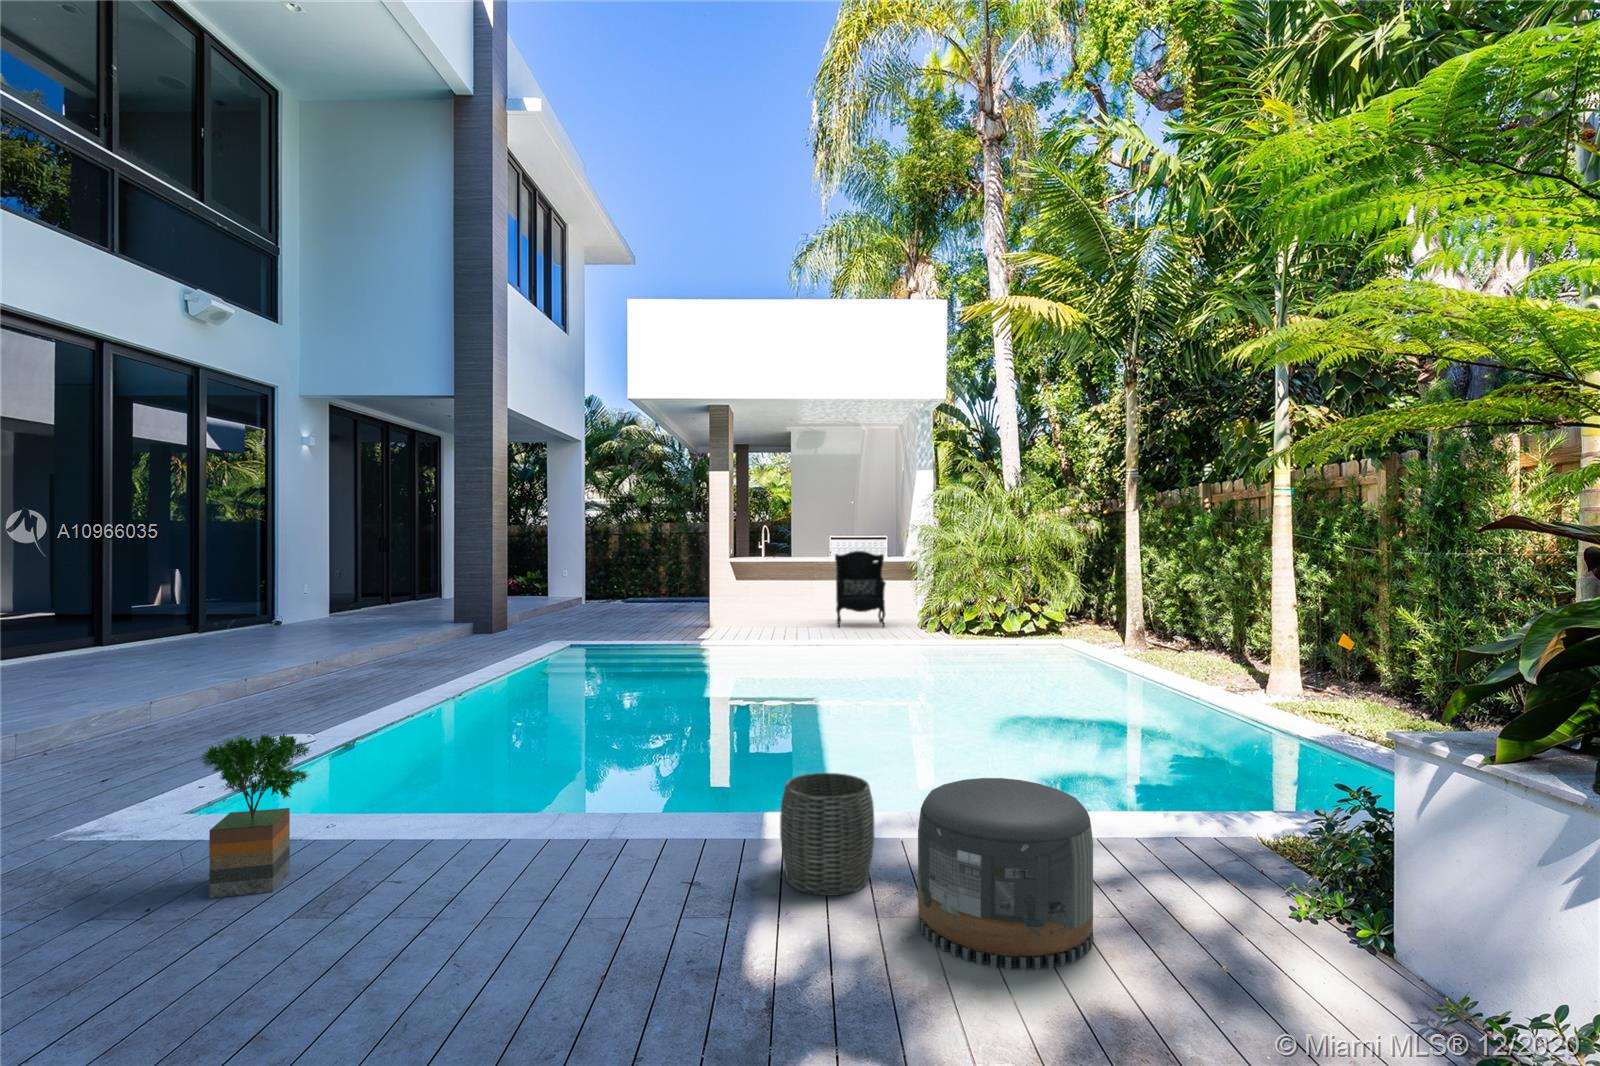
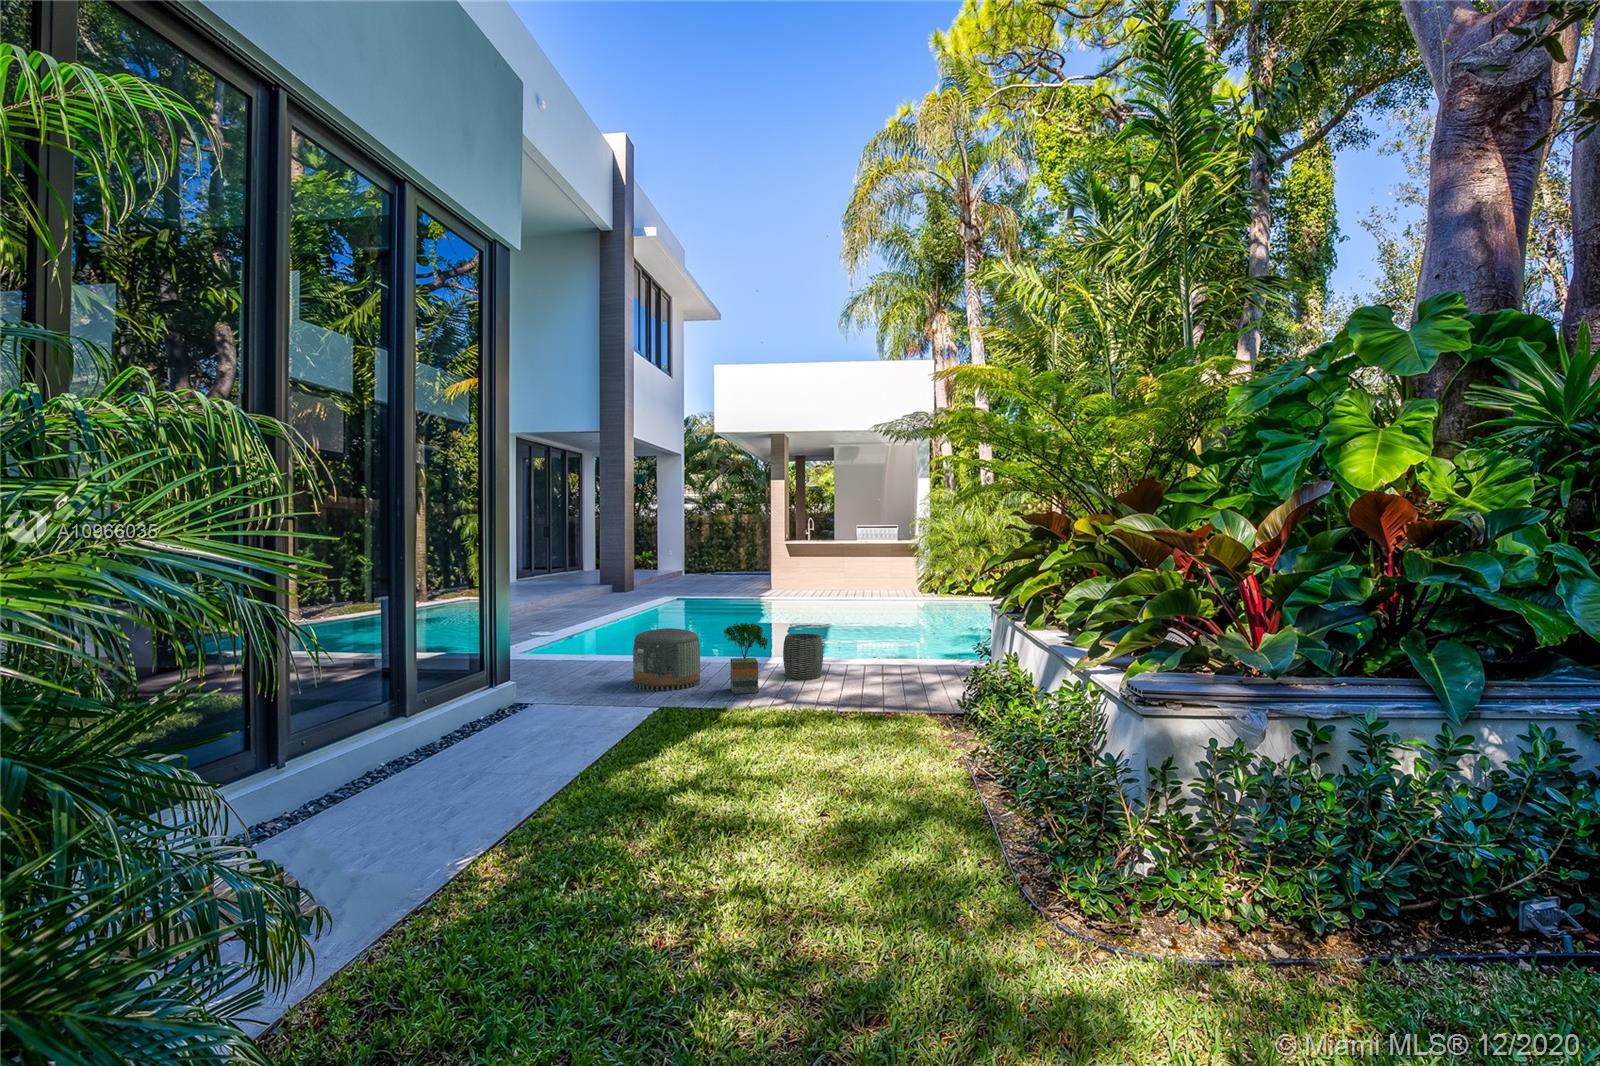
armchair: present [835,551,886,627] -> none [859,536,894,590]
potted tree: present [201,733,310,898] -> present [723,623,768,694]
pouf: present [918,778,1093,970] -> present [633,628,700,691]

